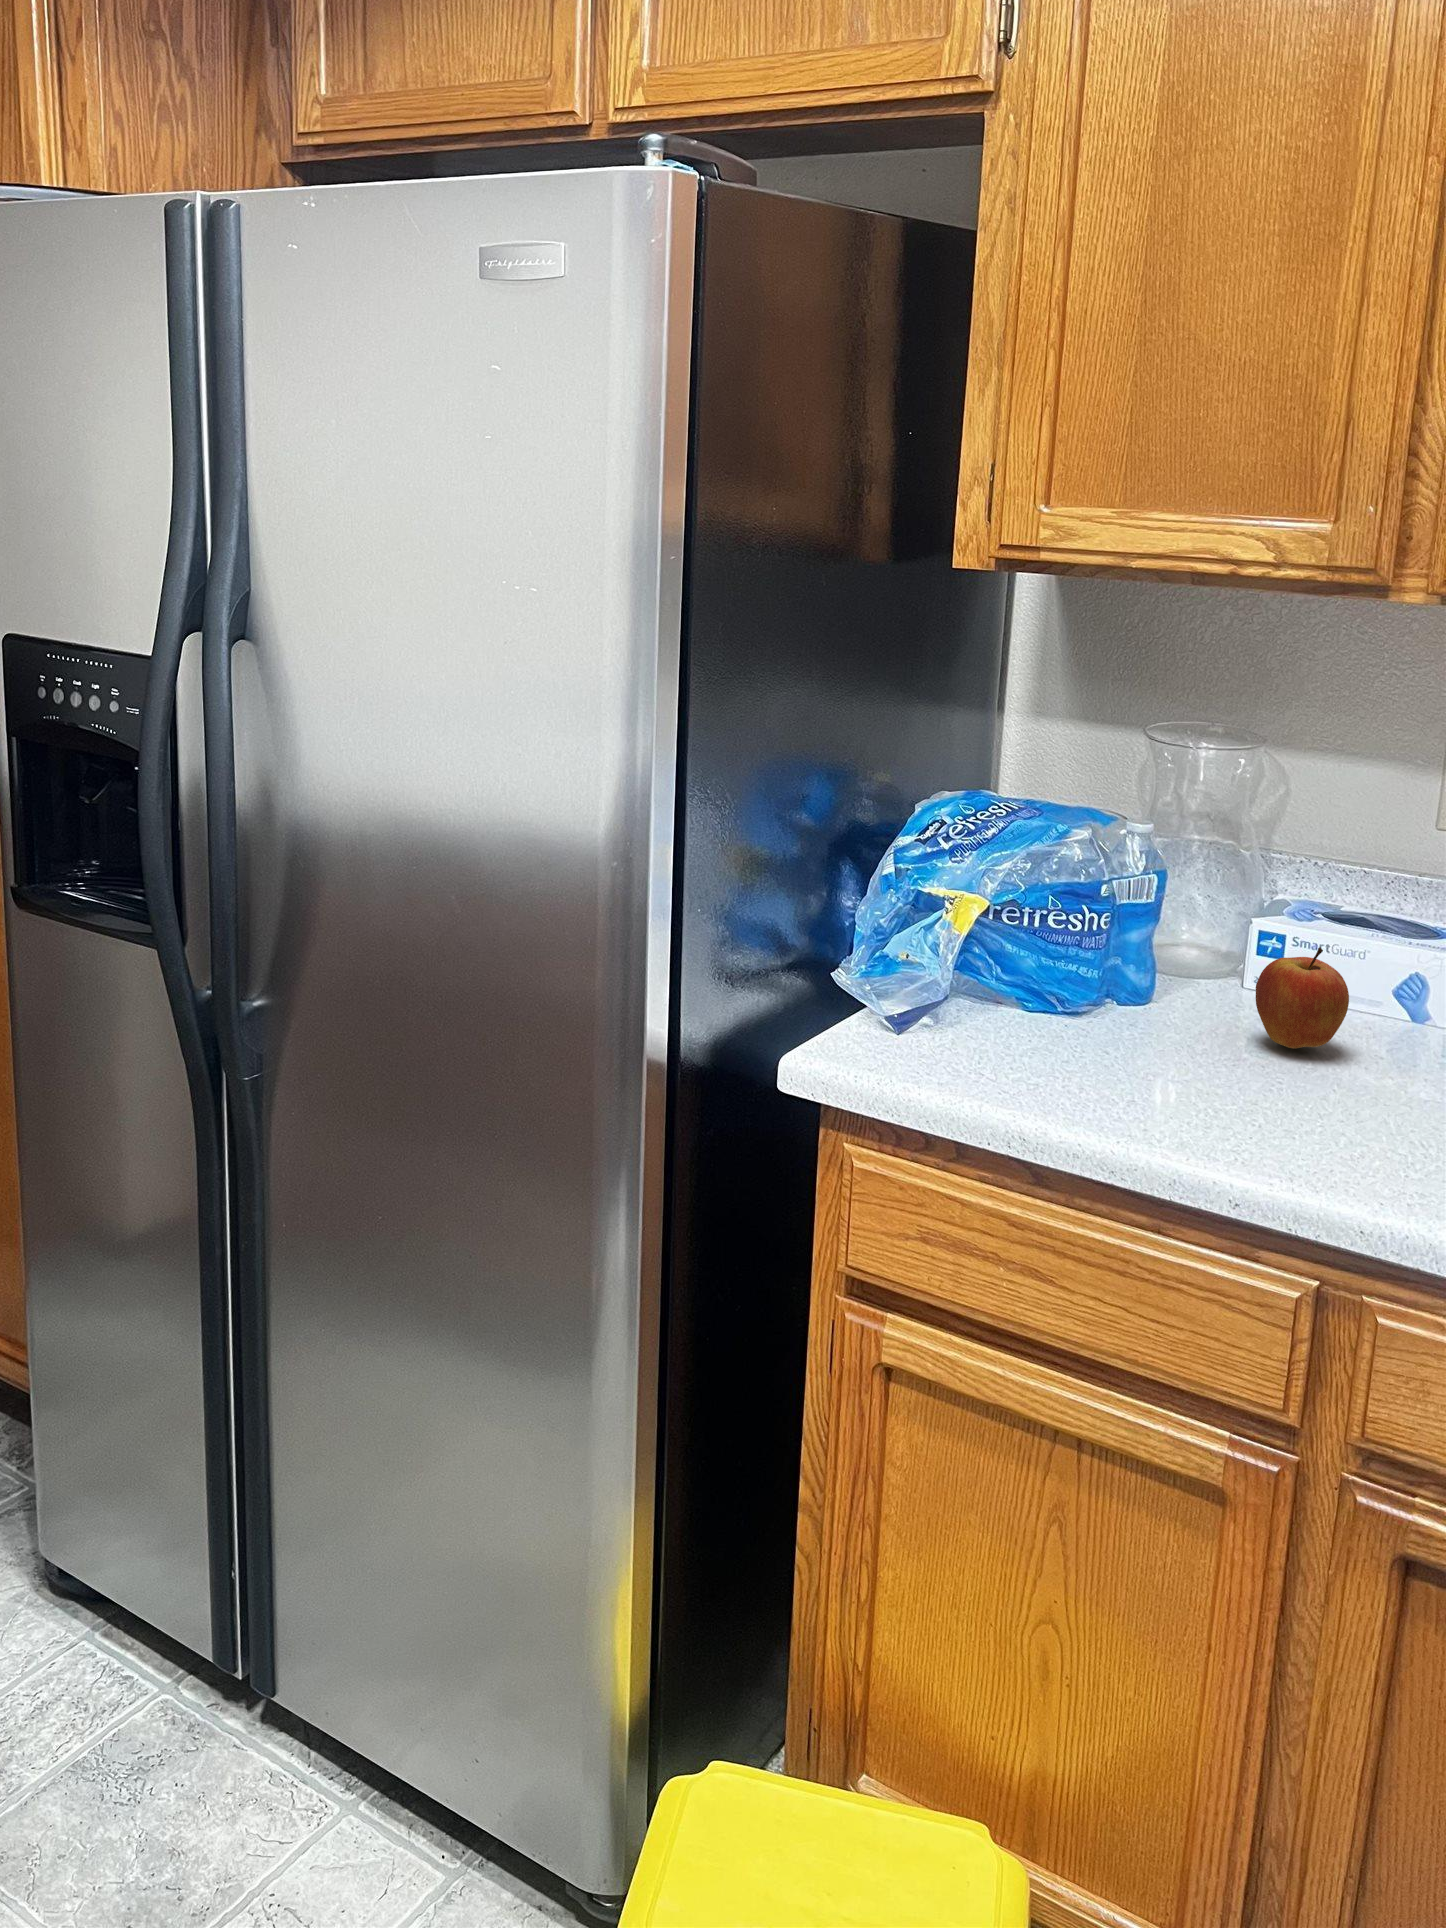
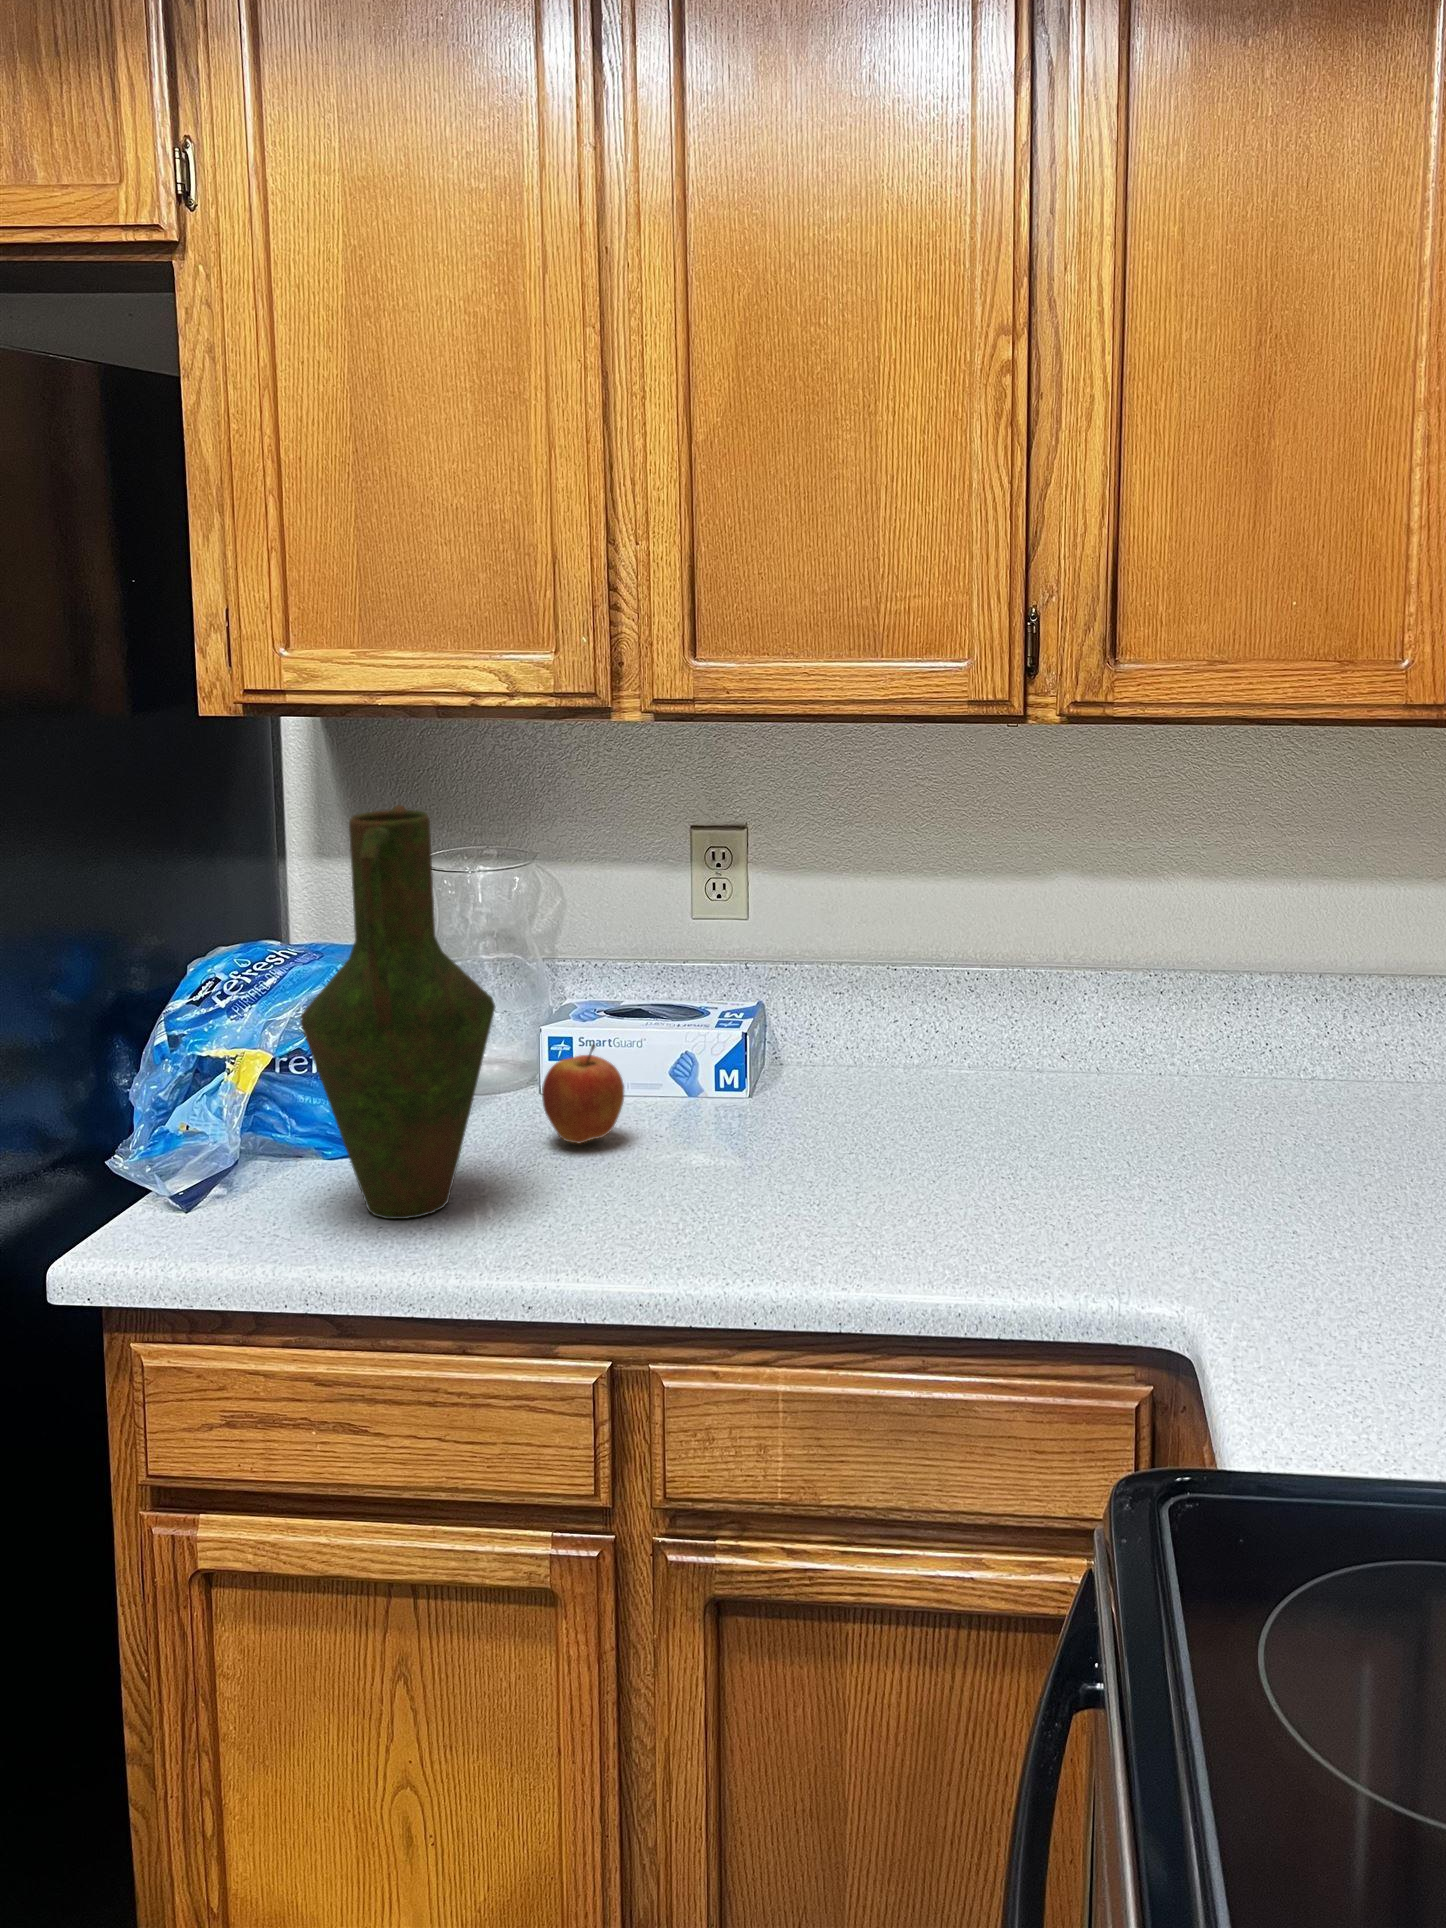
vase: none [1030,672,1231,1088] -> present [300,805,495,1219]

